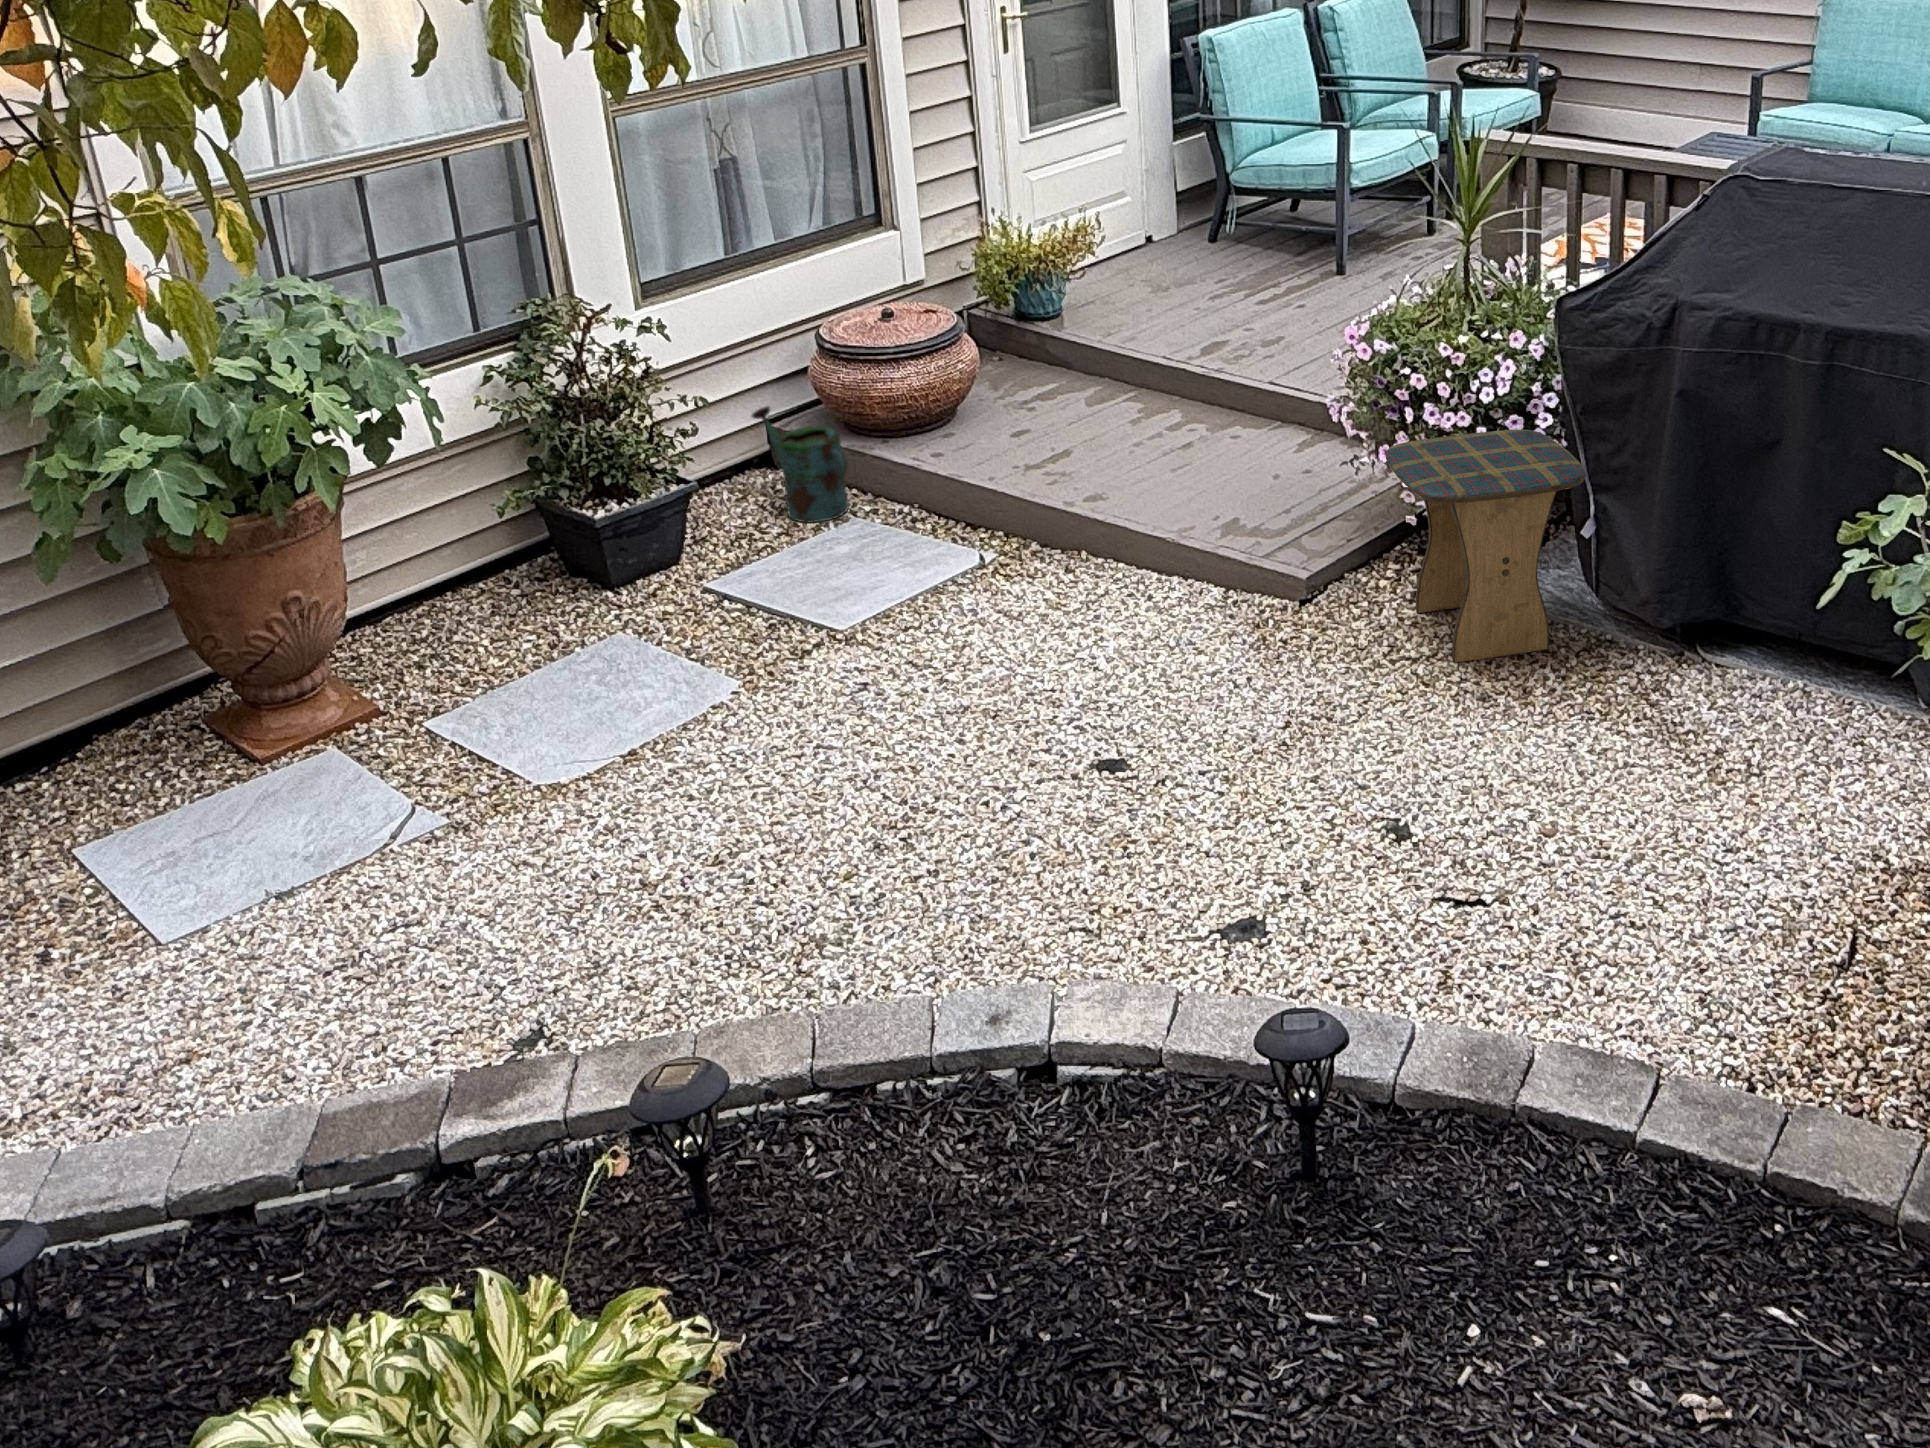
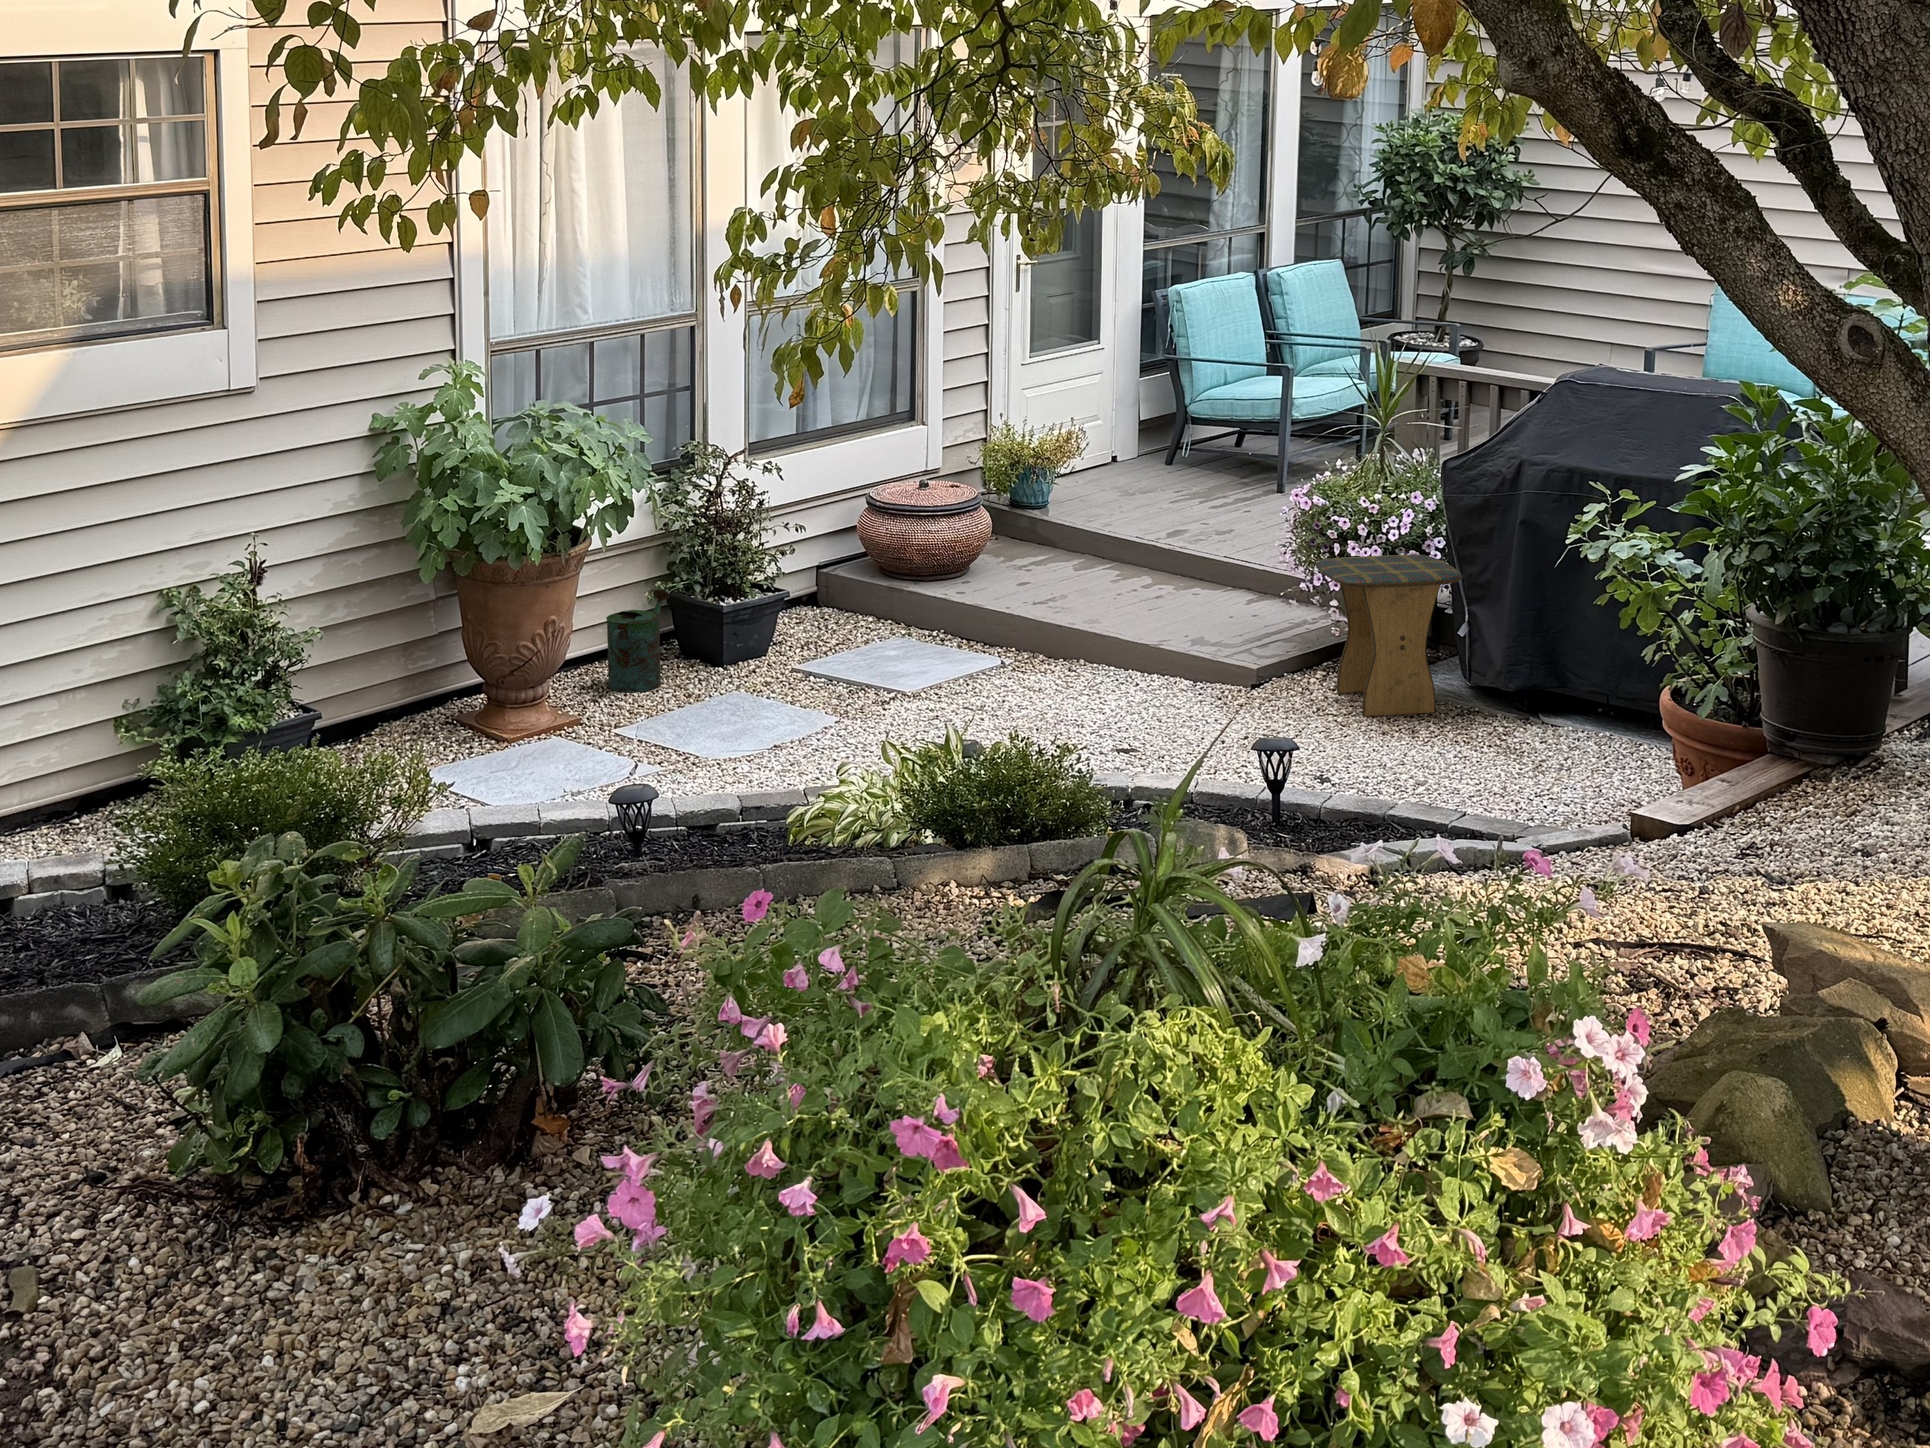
watering can: present [752,406,849,523] -> present [606,590,670,692]

